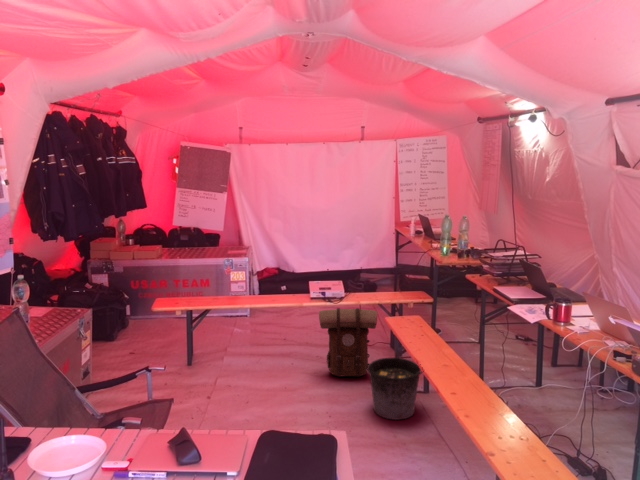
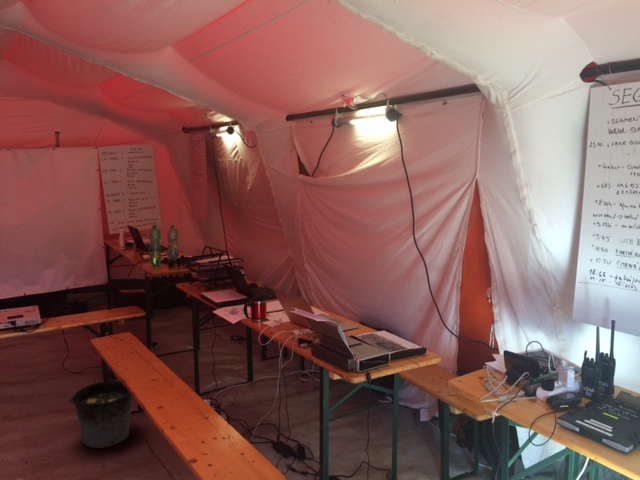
backpack: present [319,308,377,377] -> none [7,334,82,416]

